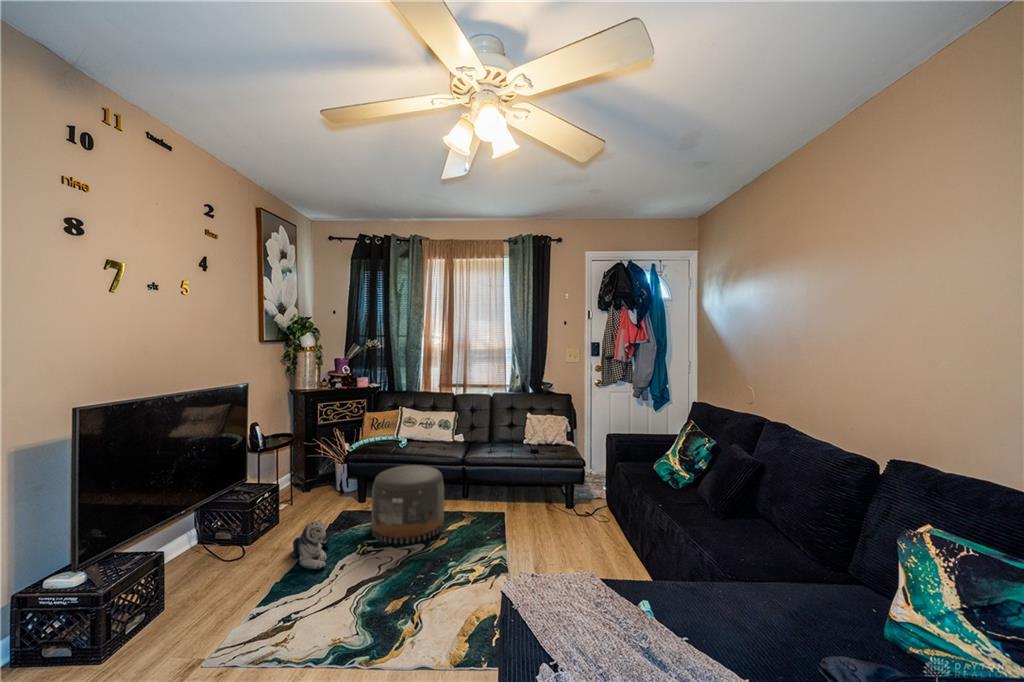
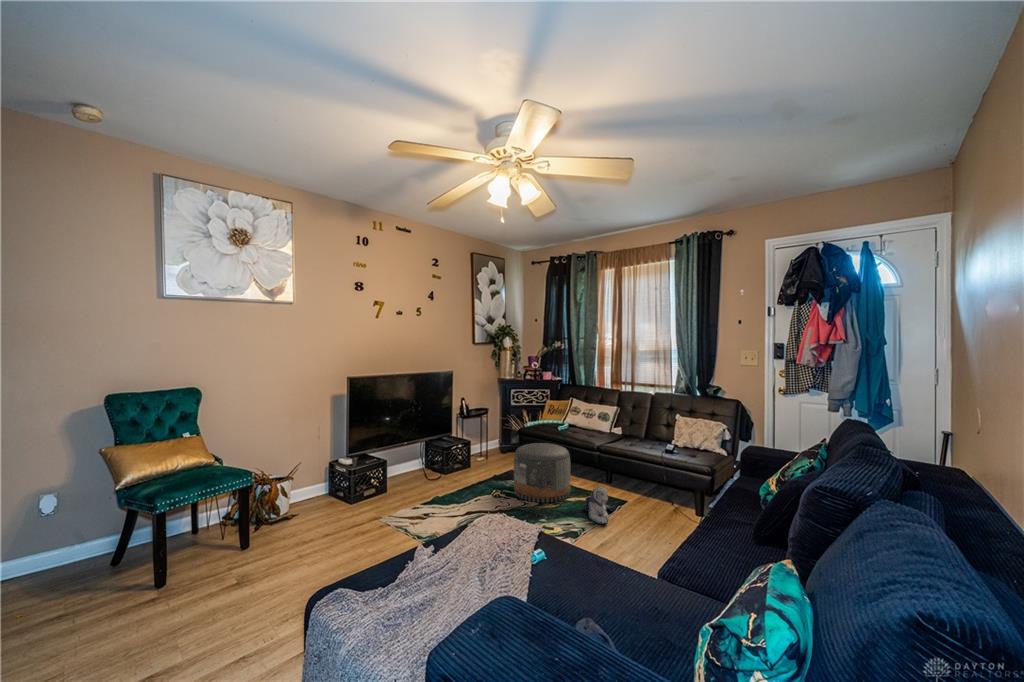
plush toy: present [291,521,330,570] -> present [585,487,613,524]

